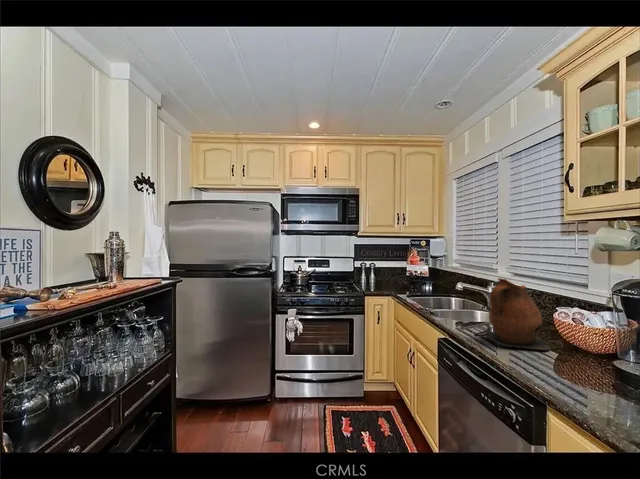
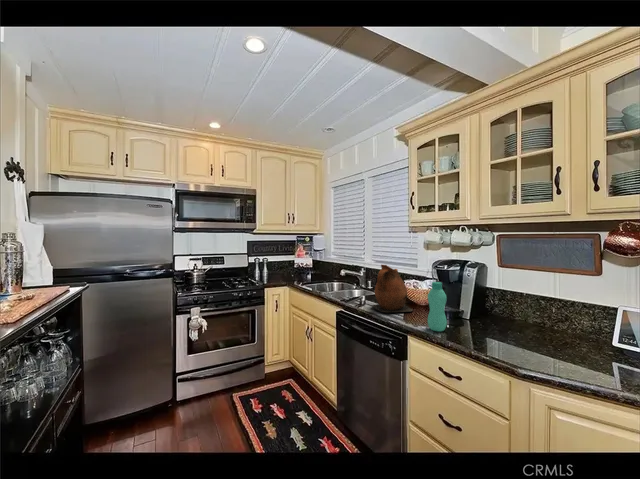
bottle: none [564,310,600,391] -> present [428,282,447,331]

